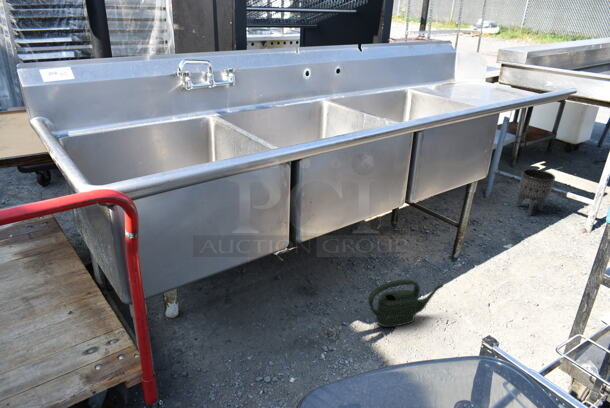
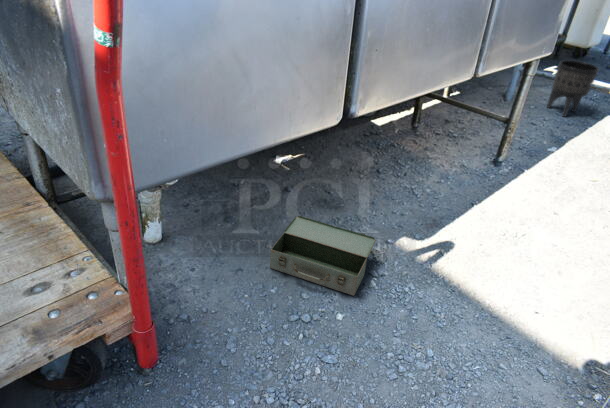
watering can: present [368,279,443,327] -> none [422,179,513,243]
toolbox: none [251,301,330,365] -> present [270,216,376,296]

